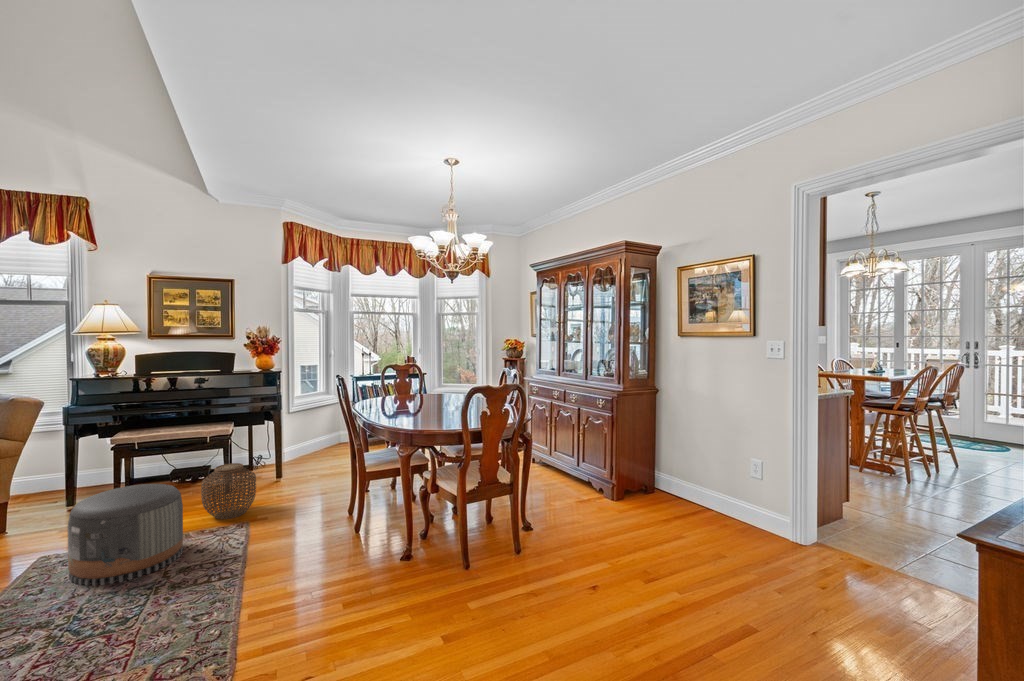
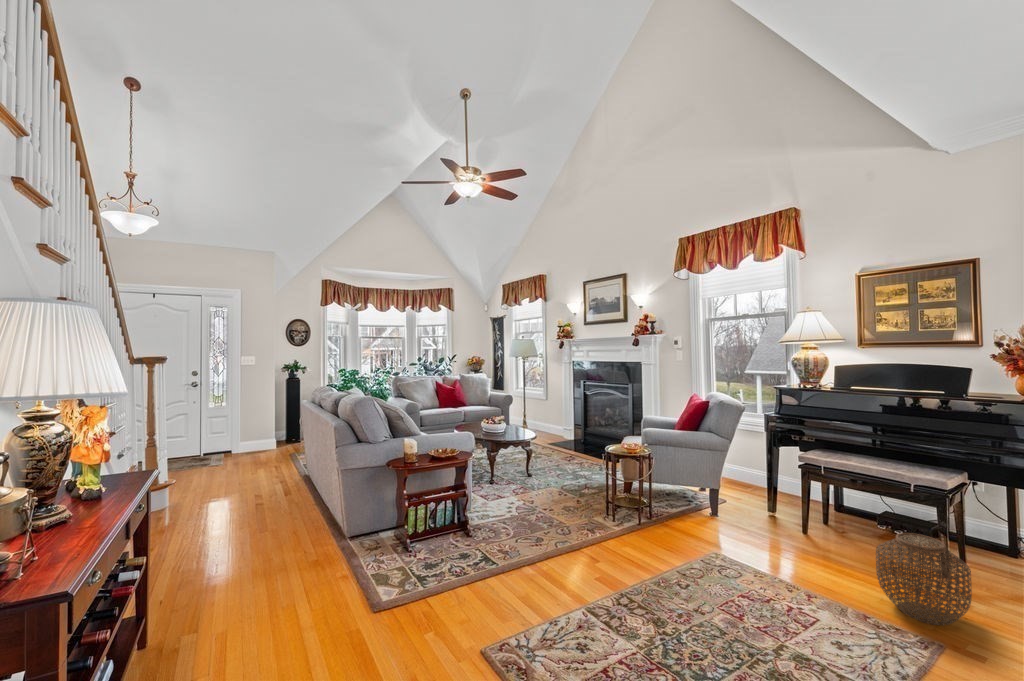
pouf: present [68,484,183,586] -> none [706,513,824,638]

